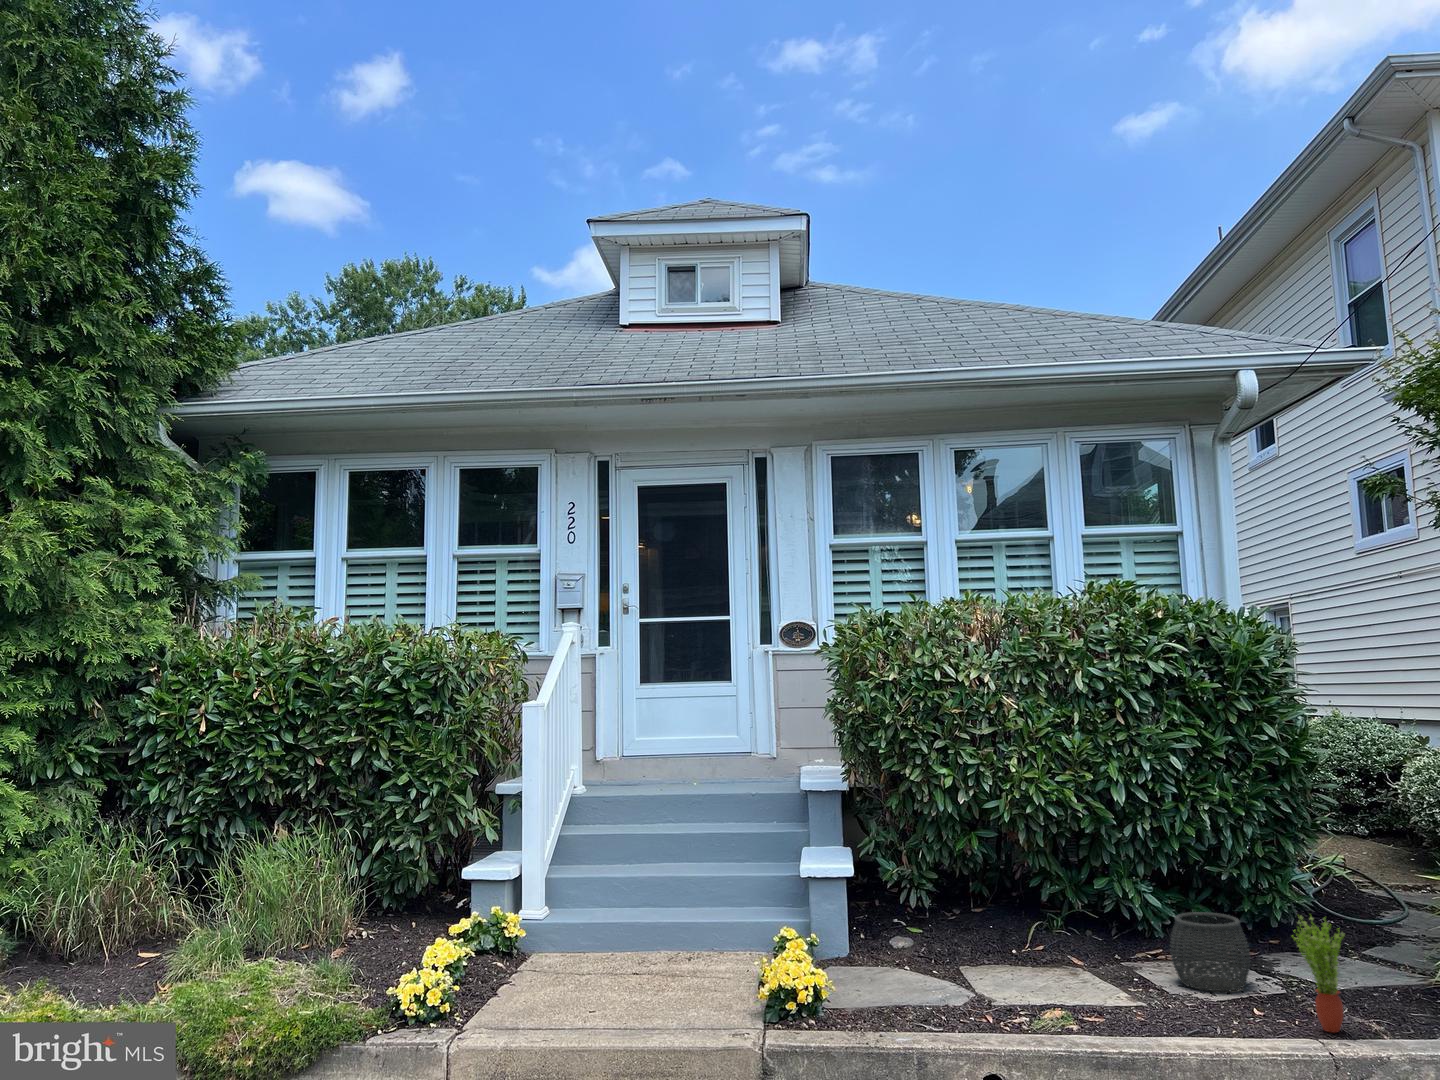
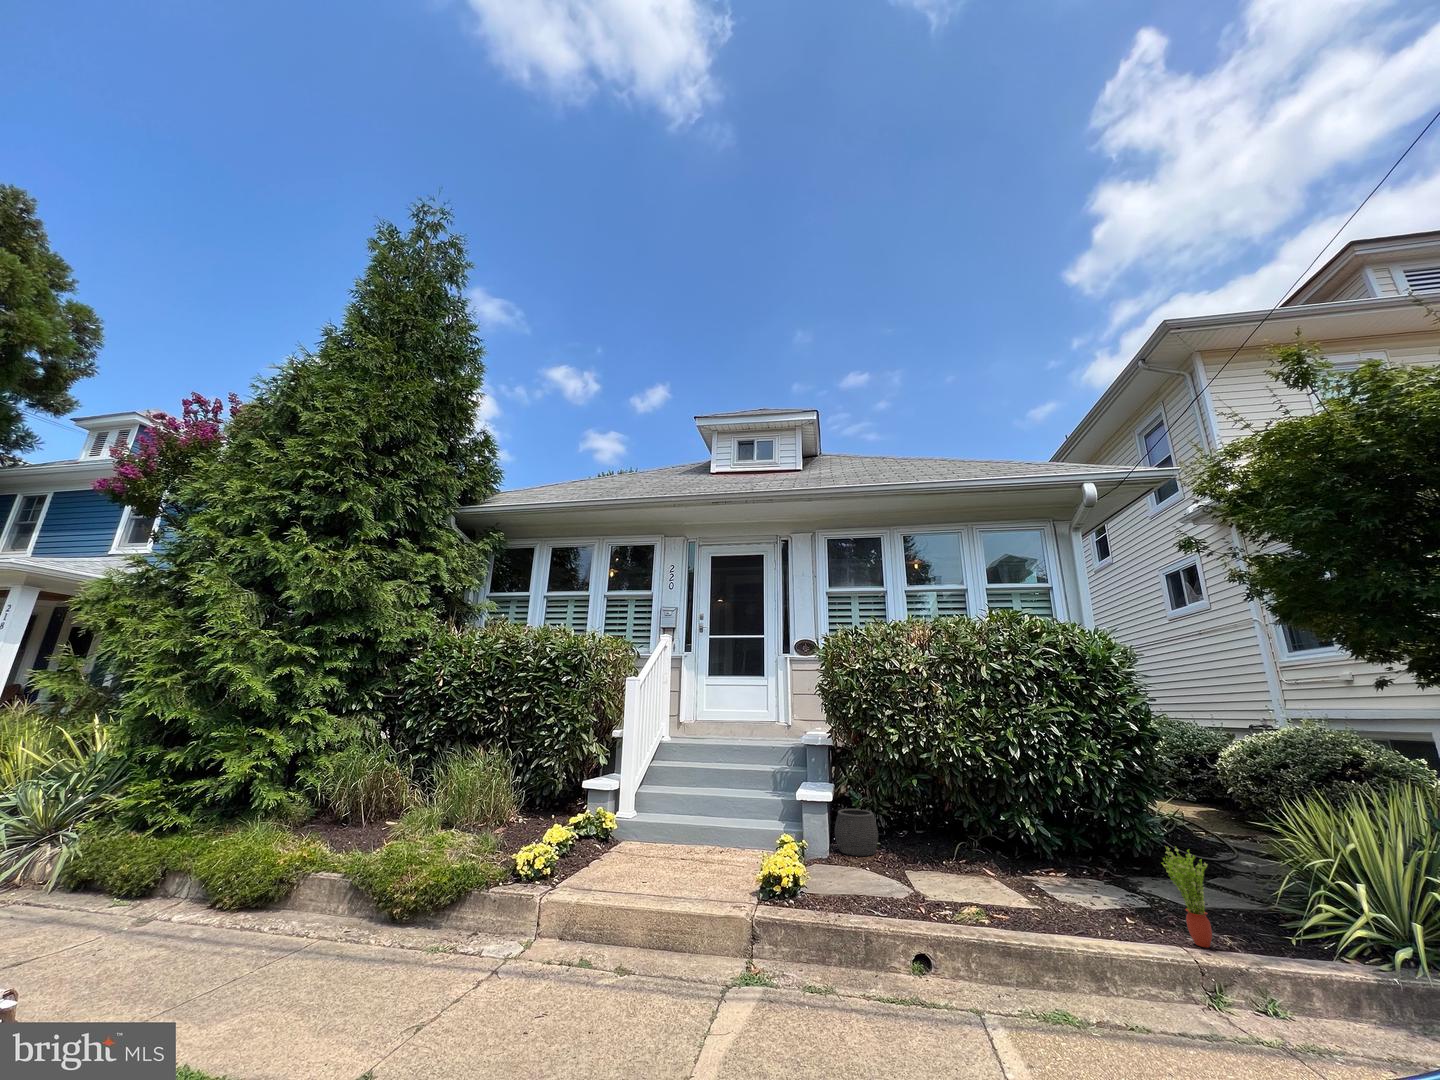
woven basket: present [1170,912,1251,992] -> present [835,809,878,856]

